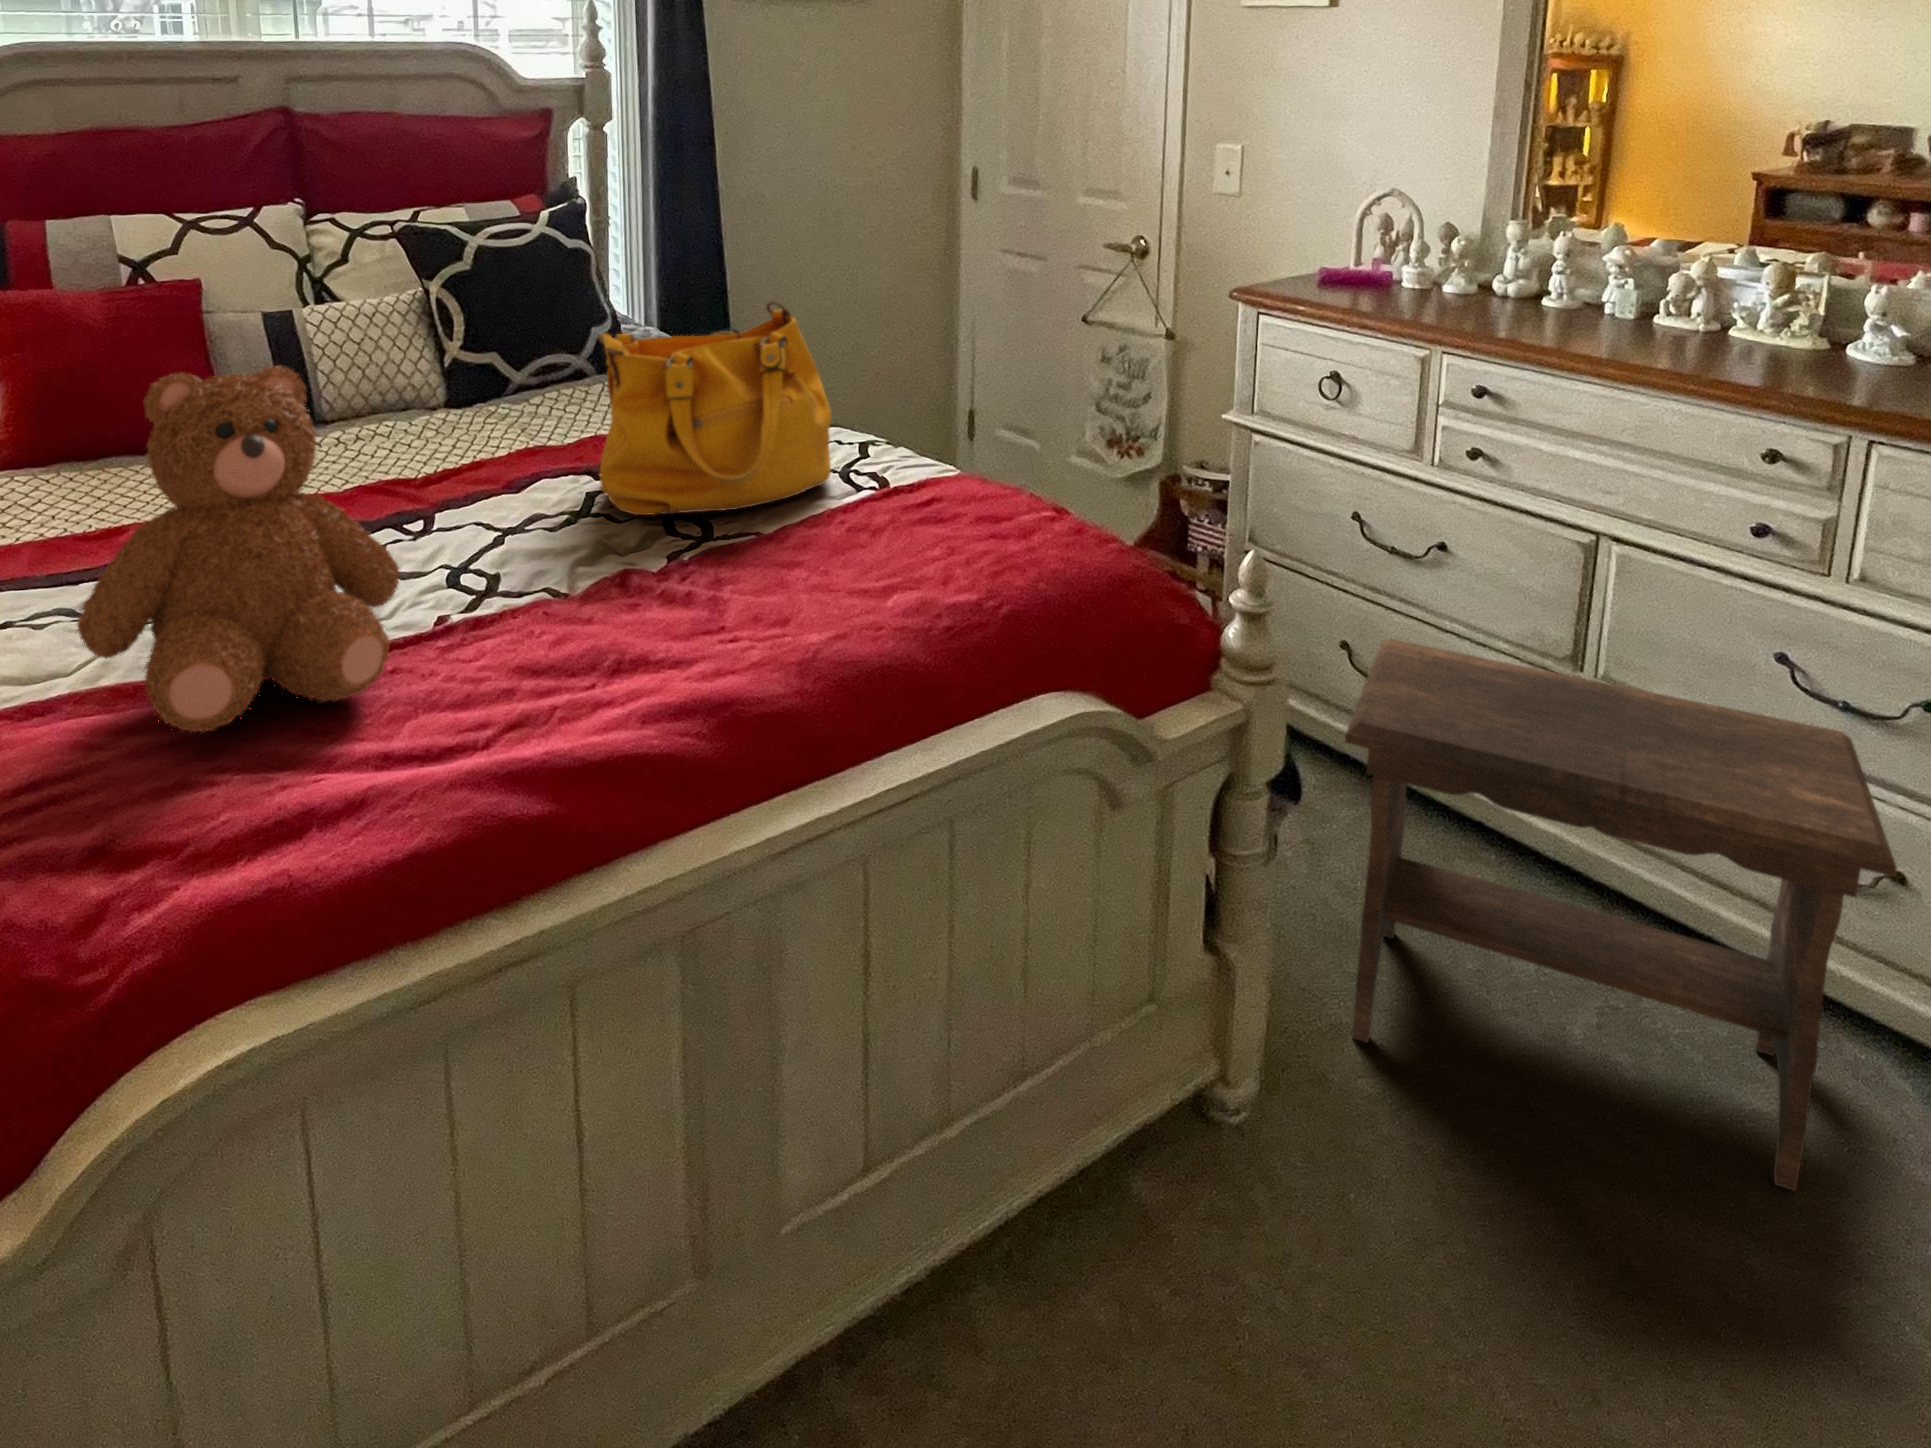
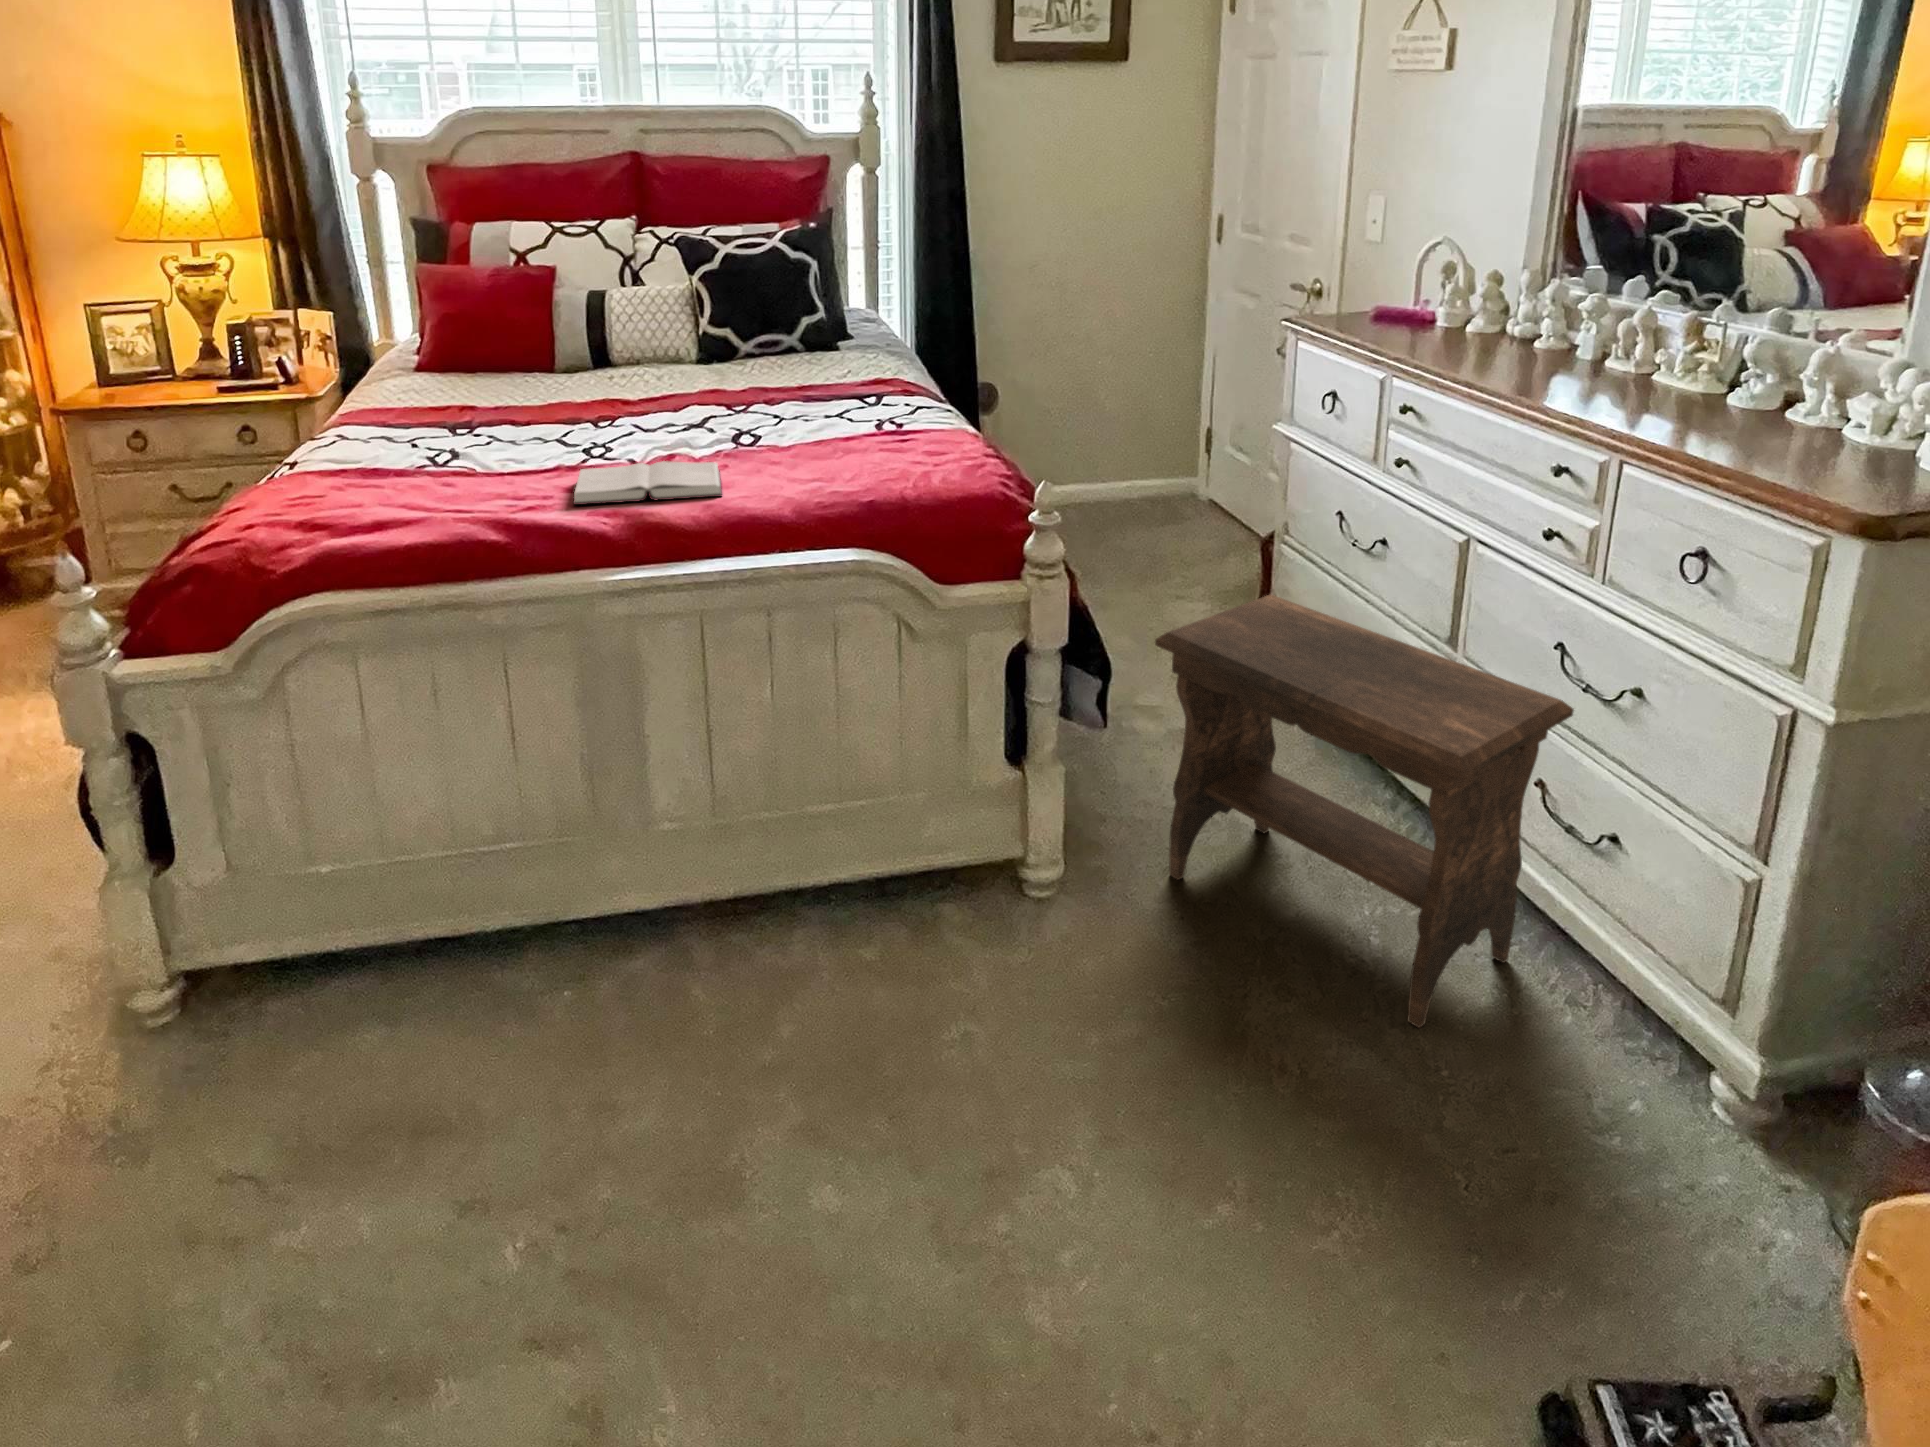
handbag: present [596,301,832,515] -> none [697,293,866,431]
teddy bear: present [77,366,400,732] -> none [336,297,517,486]
hardback book: none [540,584,813,710] -> present [573,461,722,505]

